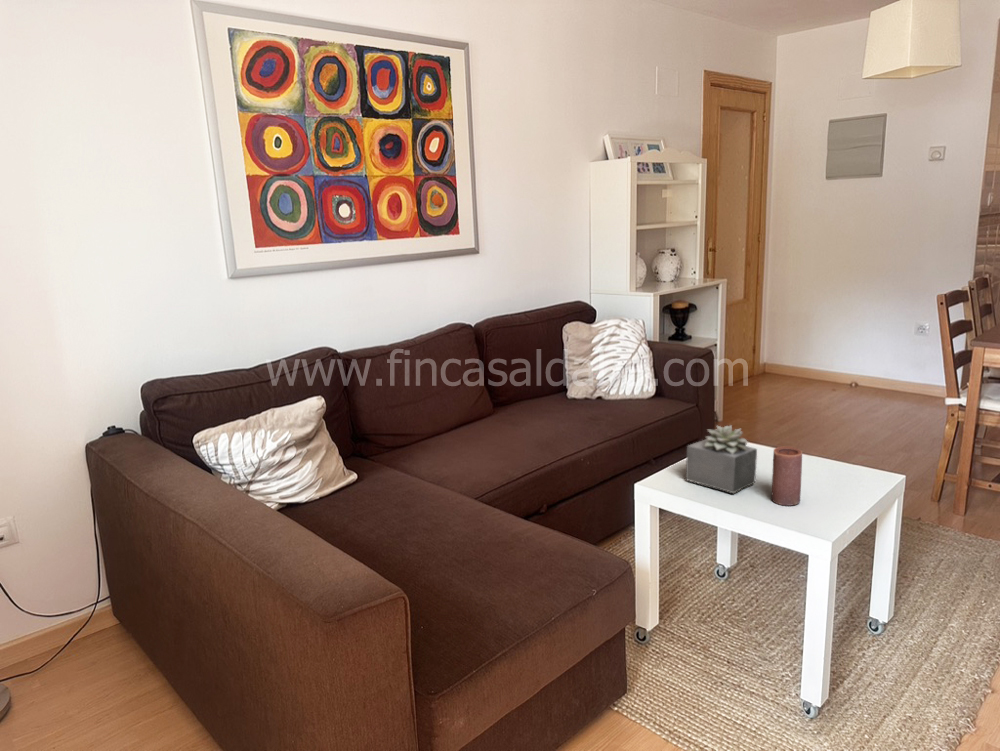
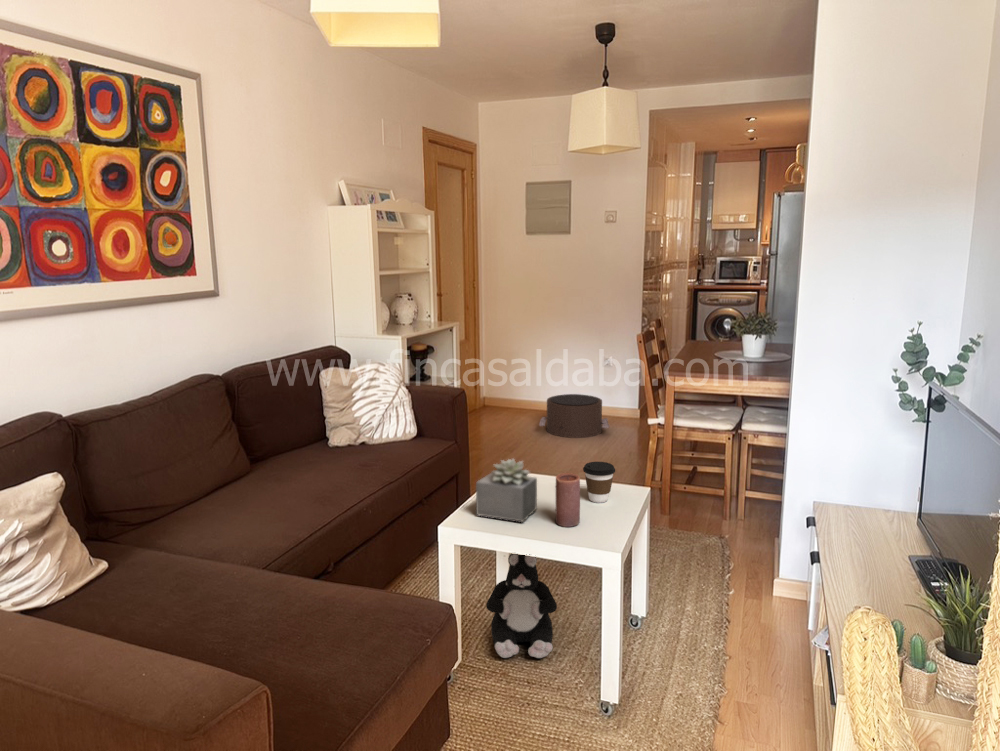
pouf: none [819,367,911,417] -> present [539,394,609,438]
coffee cup: none [817,439,857,486] -> present [583,462,615,503]
plush toy: none [697,526,775,641] -> present [486,554,557,658]

